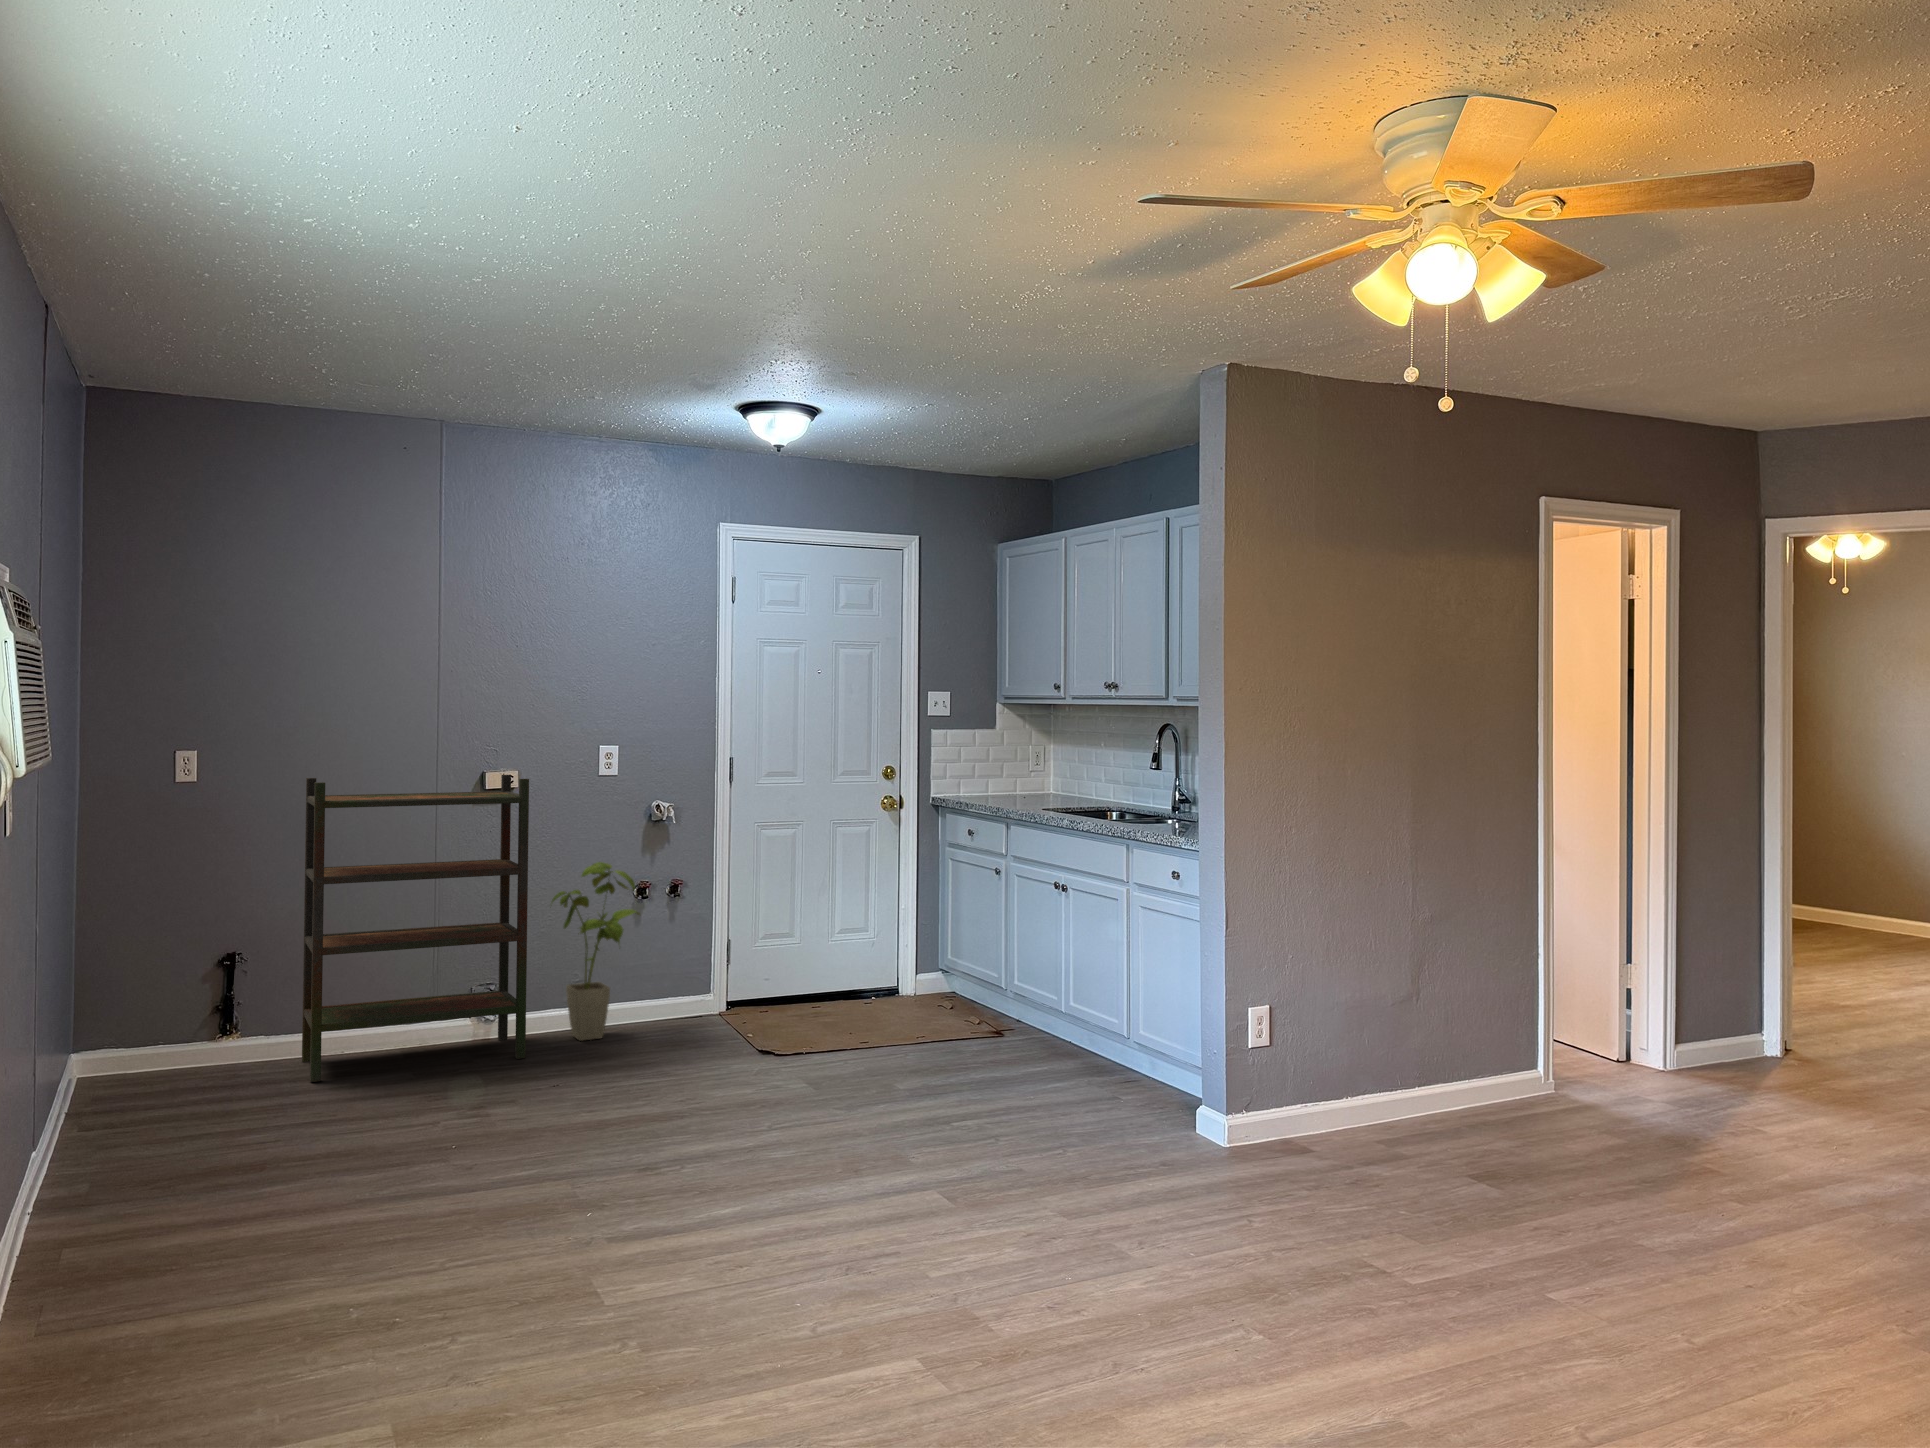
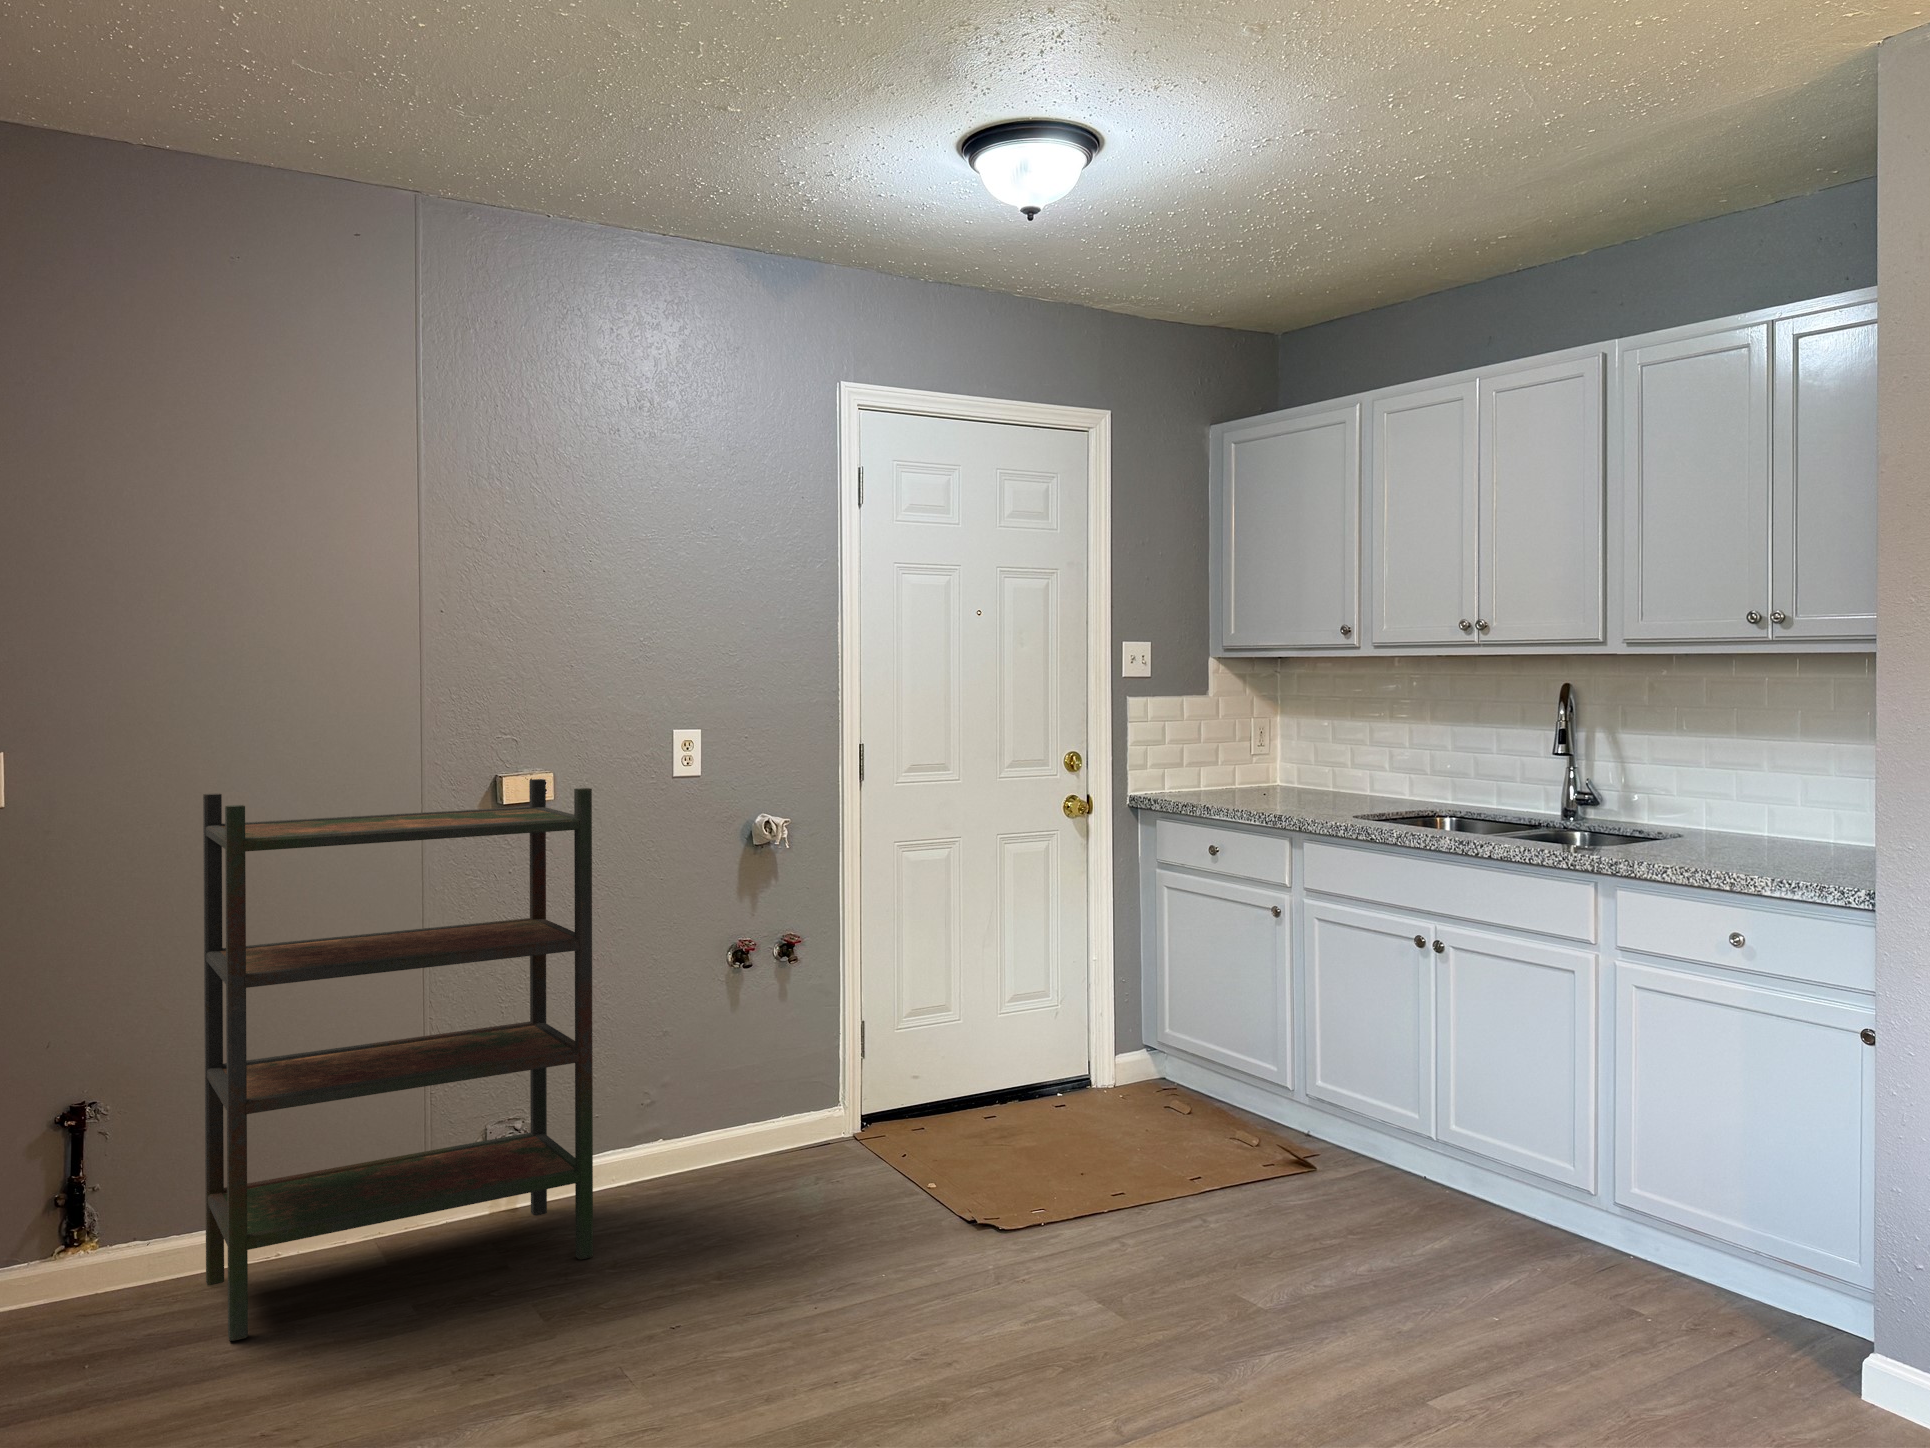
house plant: present [552,862,640,1041] -> none [612,918,758,1210]

